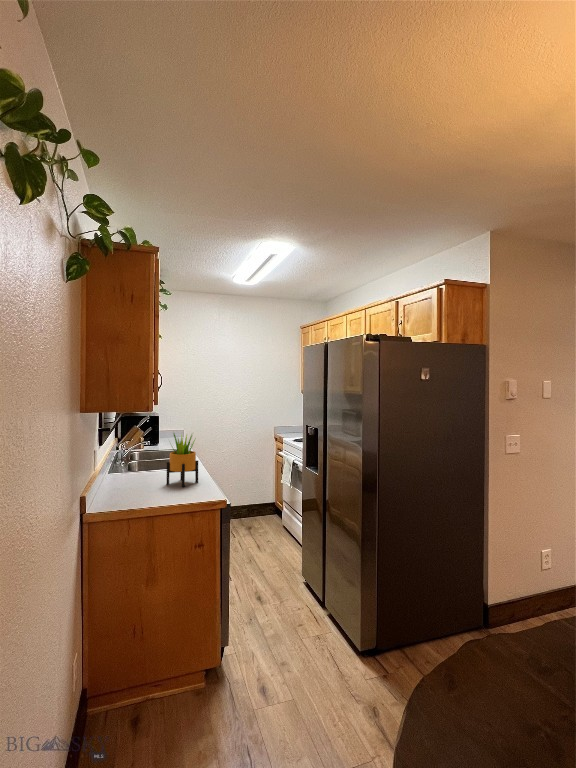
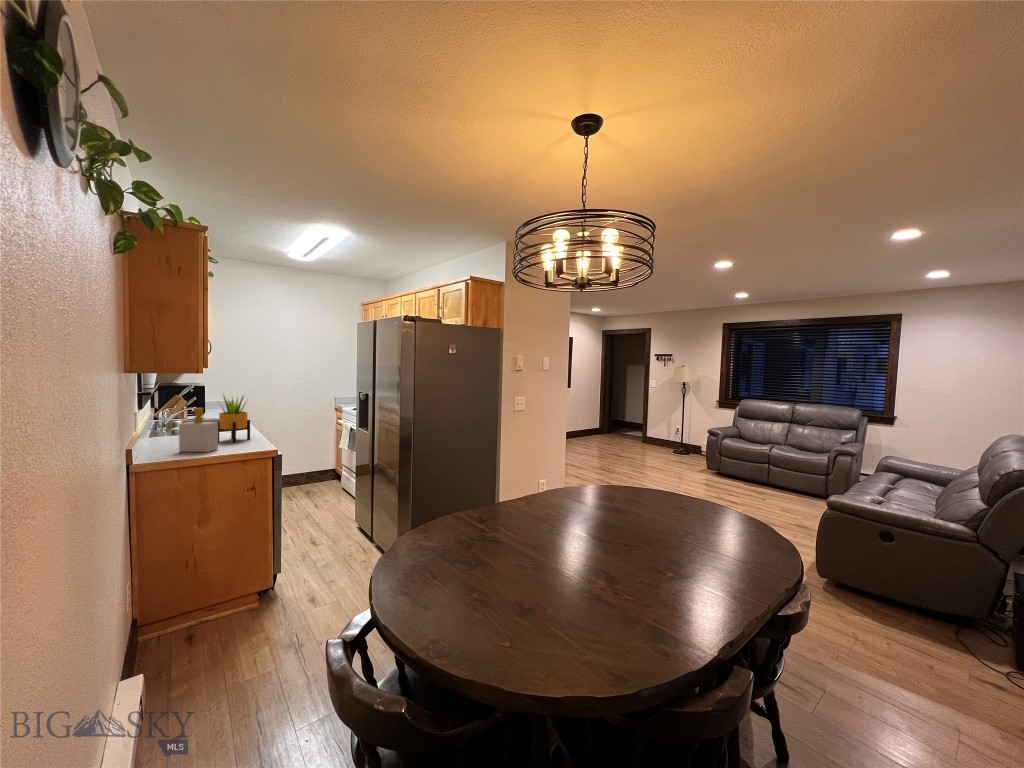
soap bottle: none [132,450,167,501] -> present [179,408,218,452]

